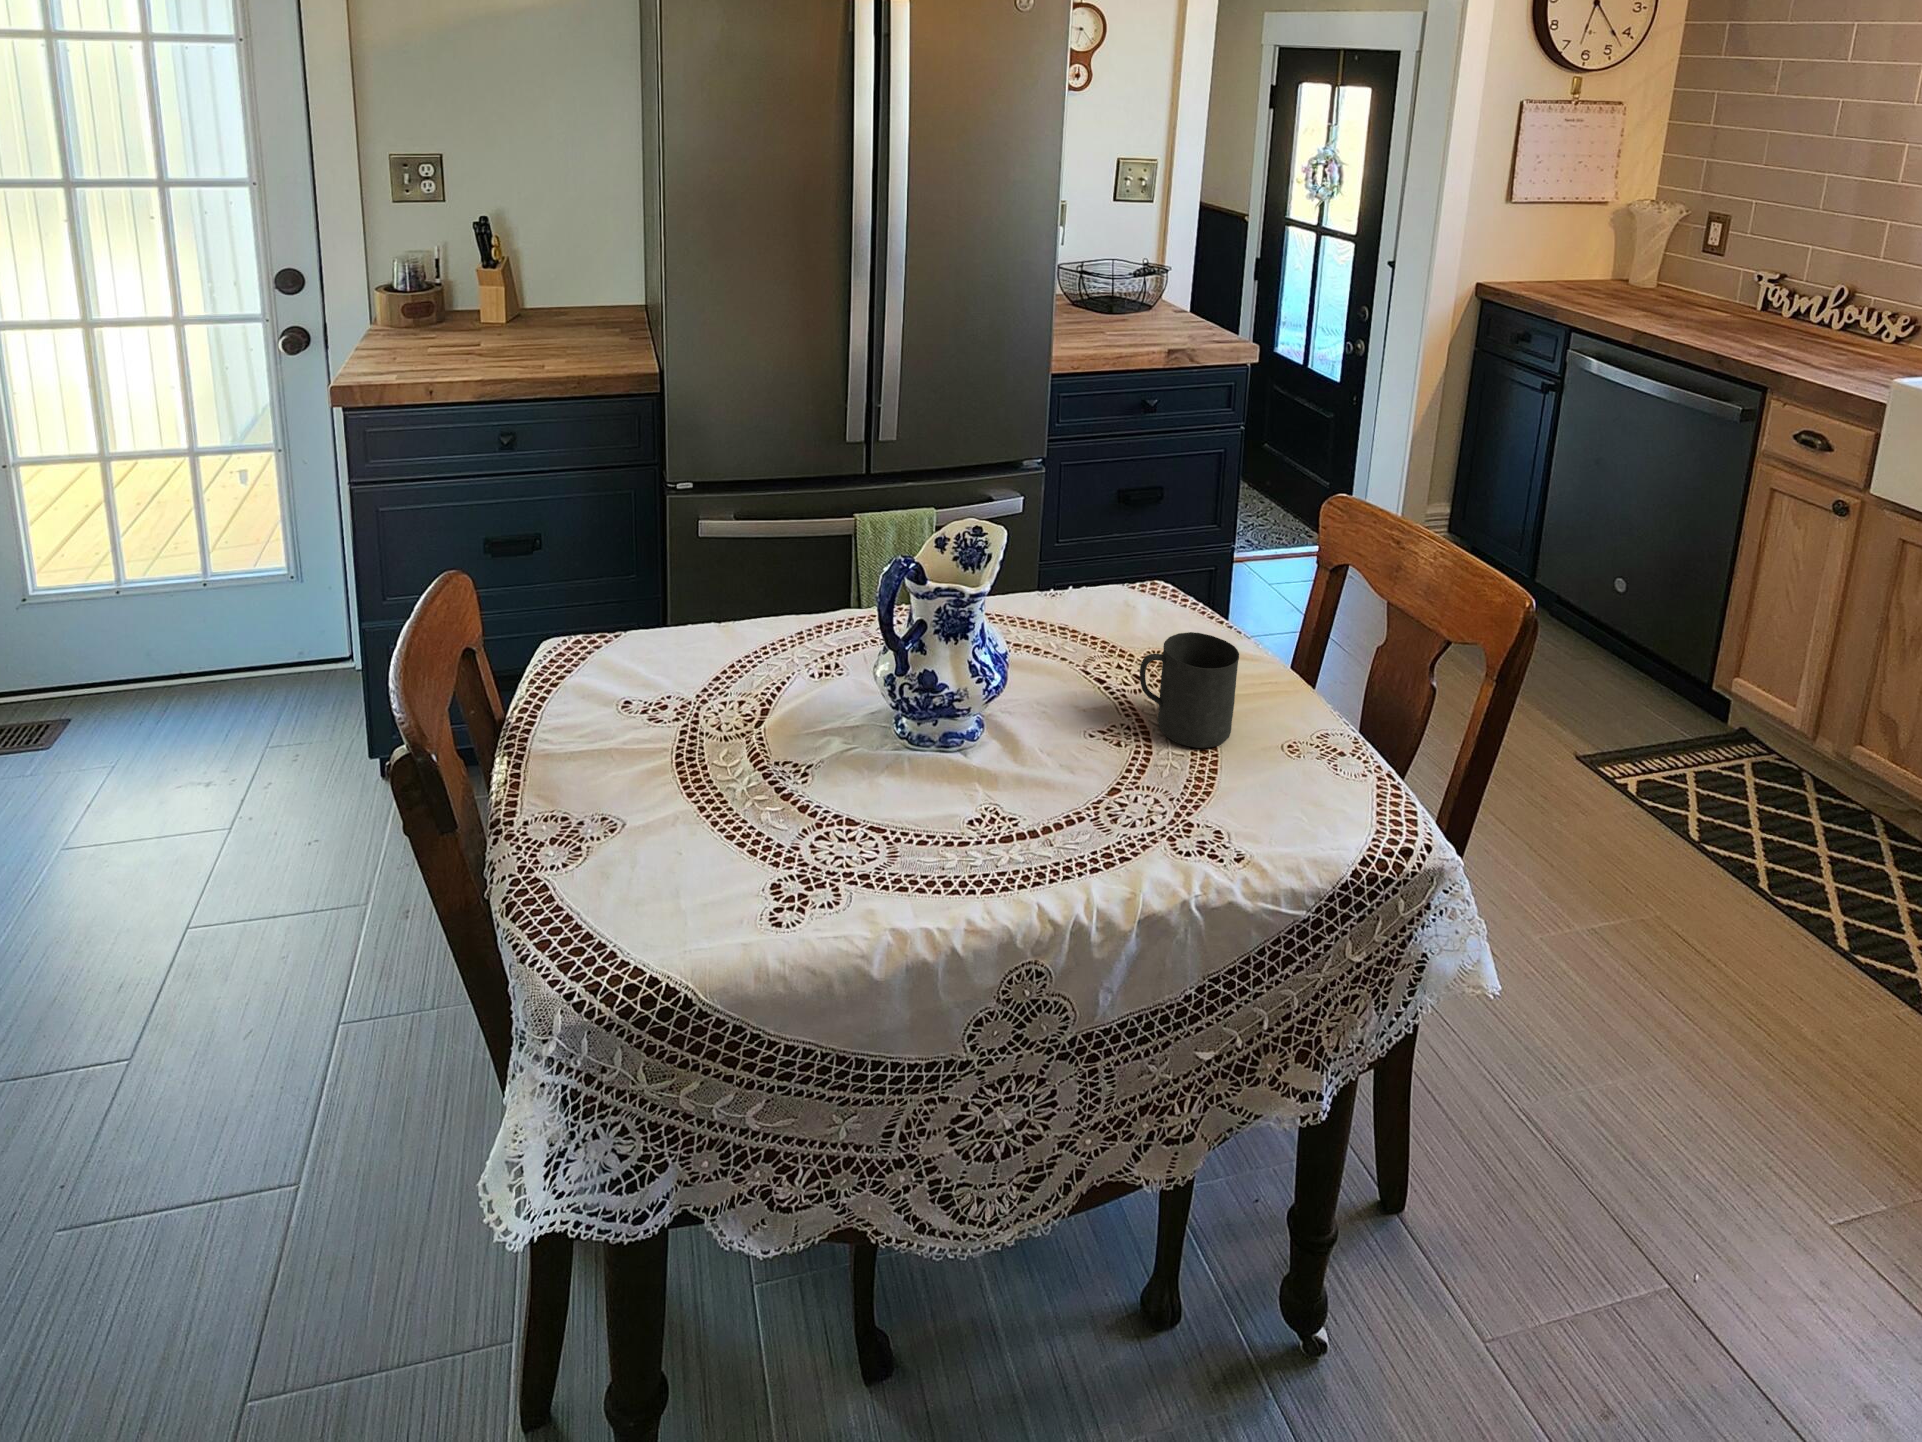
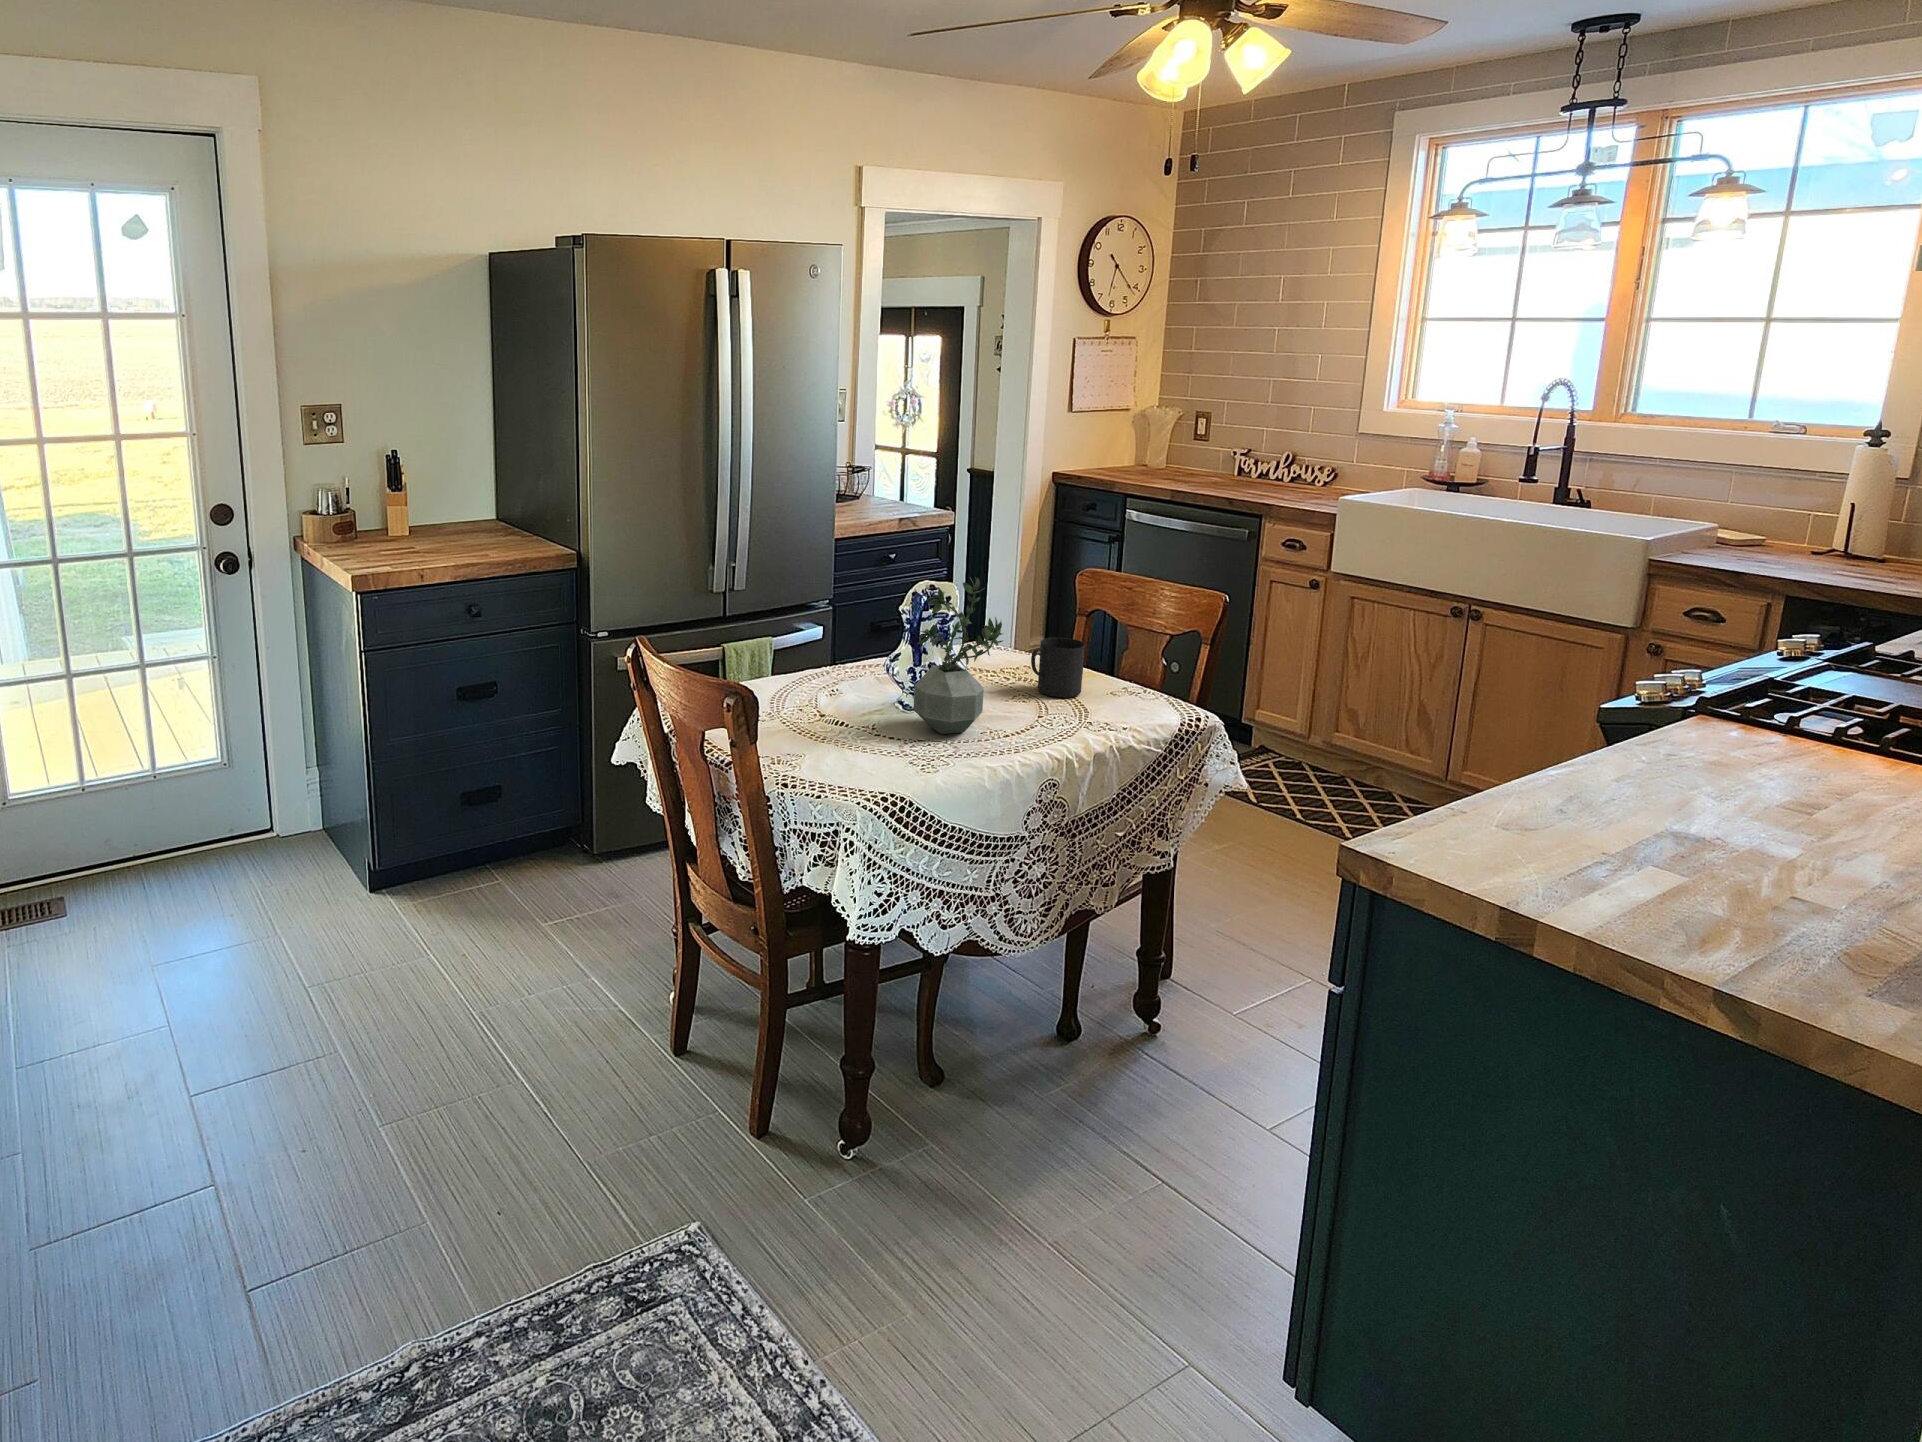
potted plant: none [864,541,1041,808] -> present [914,577,1003,734]

